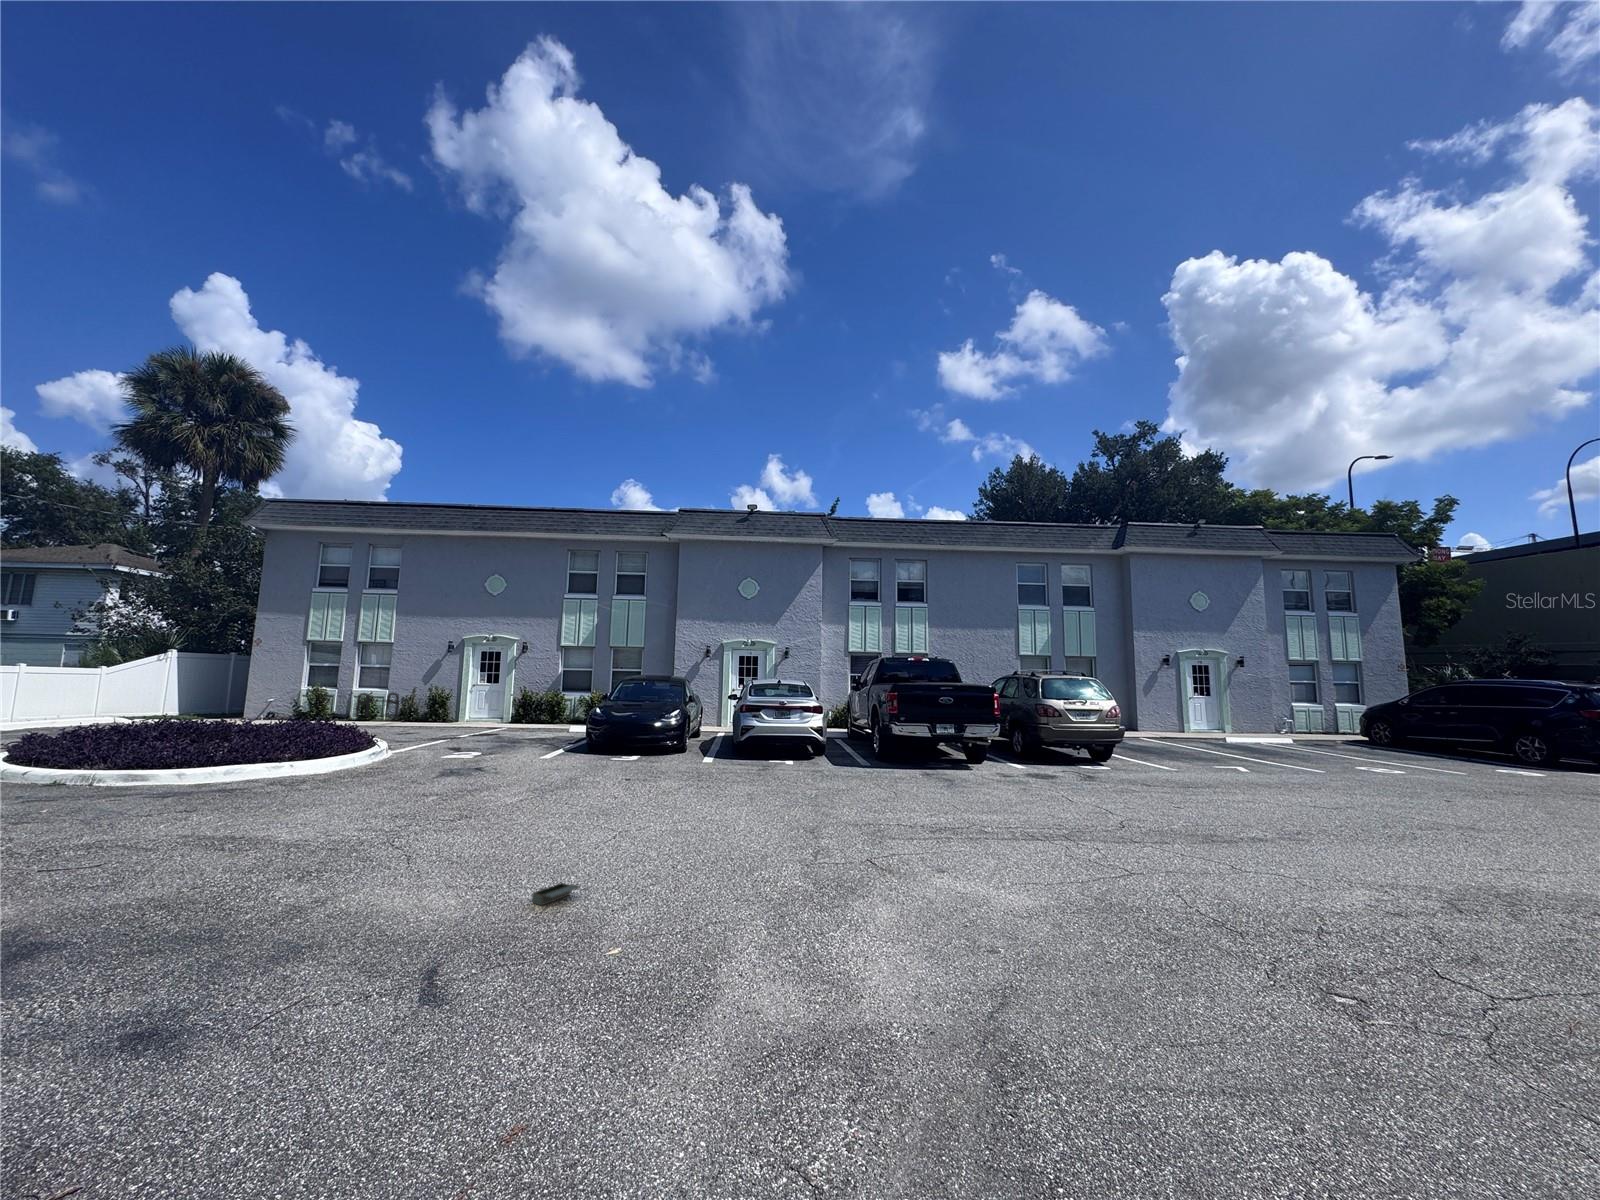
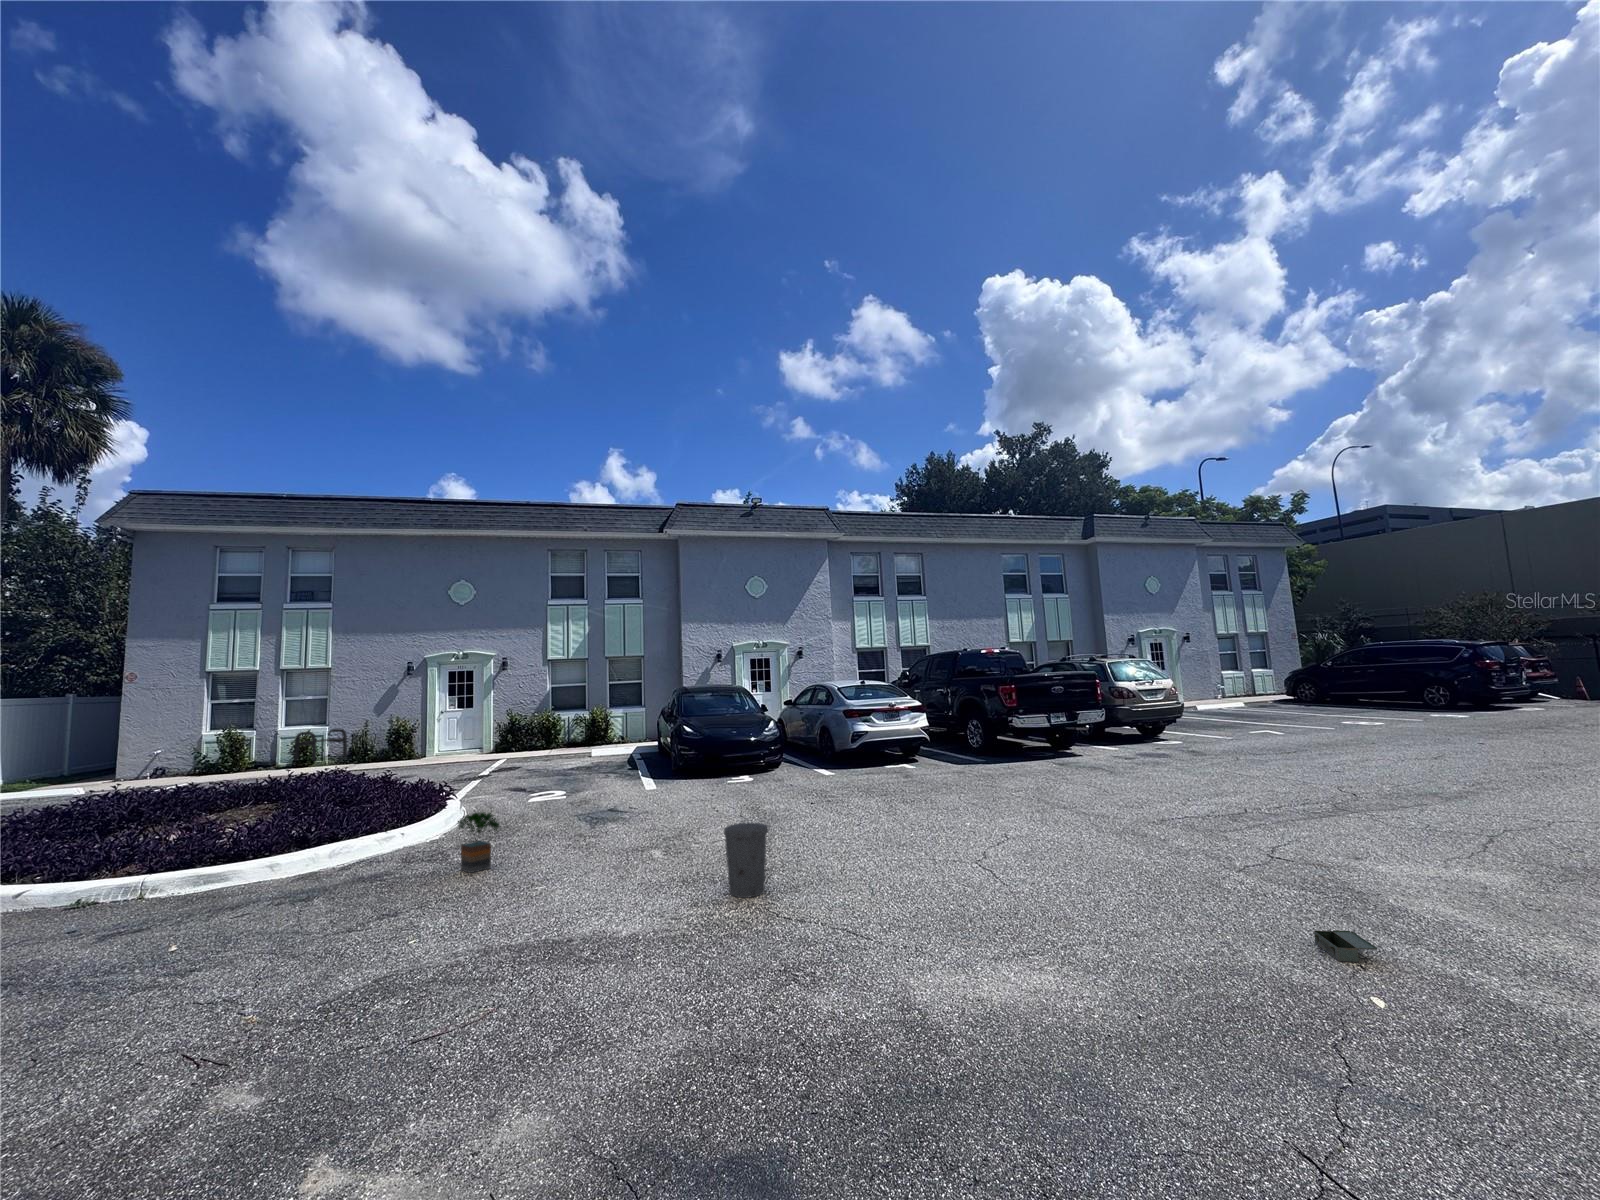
potted tree: none [147,762,189,812] -> present [458,812,500,873]
trash can: none [222,793,276,861] -> present [724,823,769,898]
toolbox: present [532,883,579,905] -> present [1314,930,1377,962]

